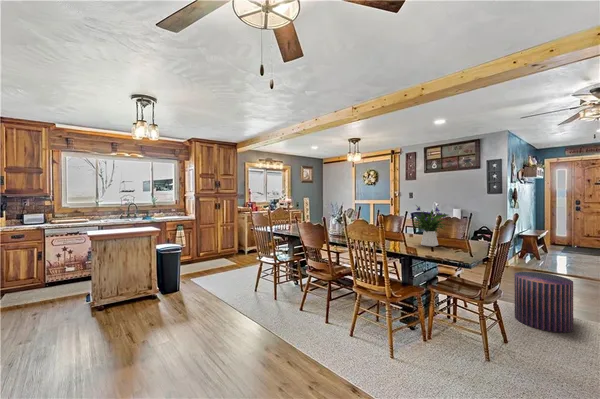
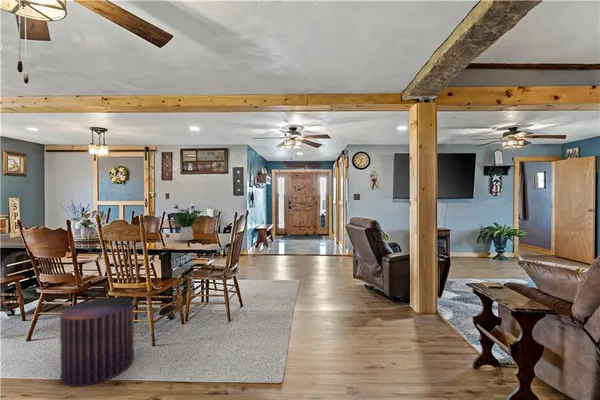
pouf: present [514,272,573,333] -> present [60,297,134,386]

